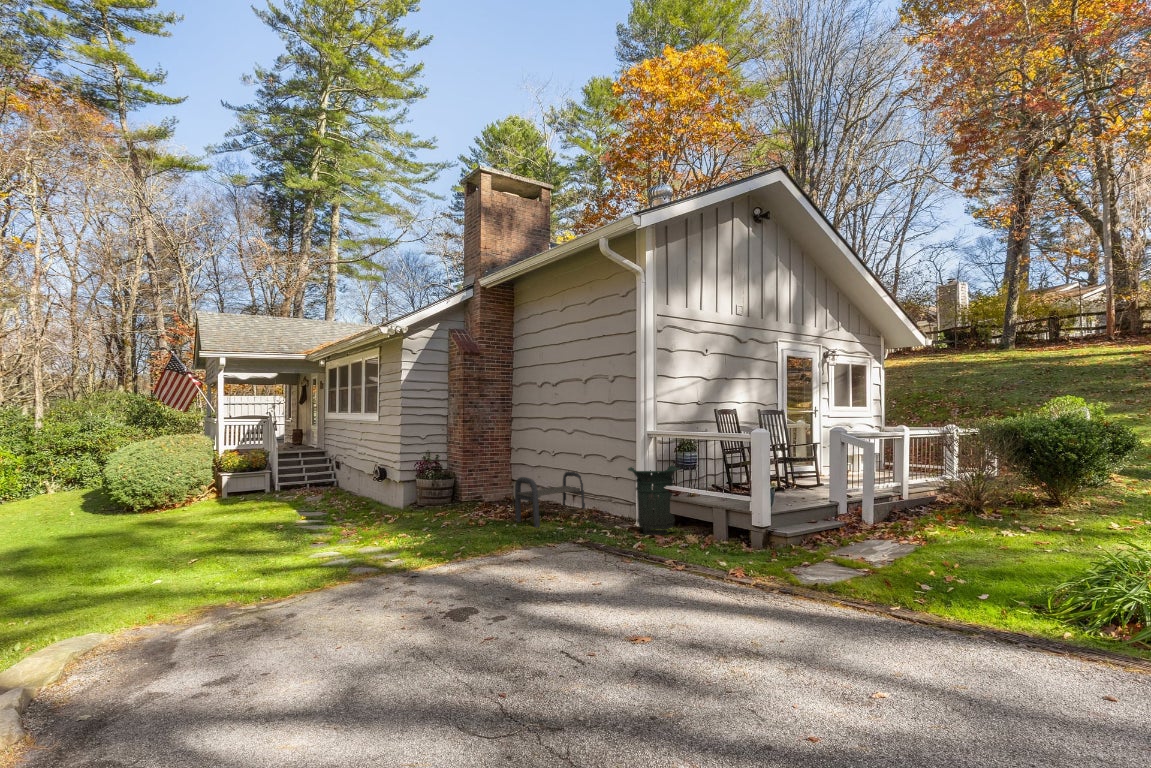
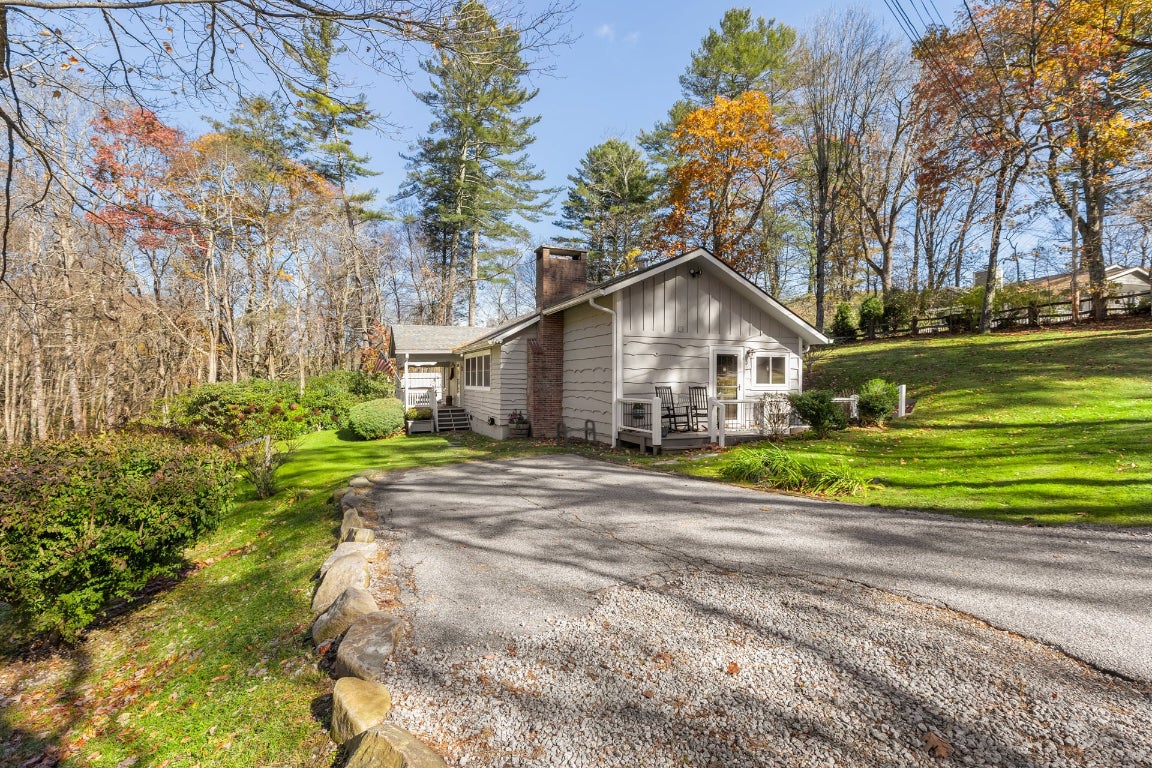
trash can: present [628,465,680,535] -> none [609,416,637,452]

